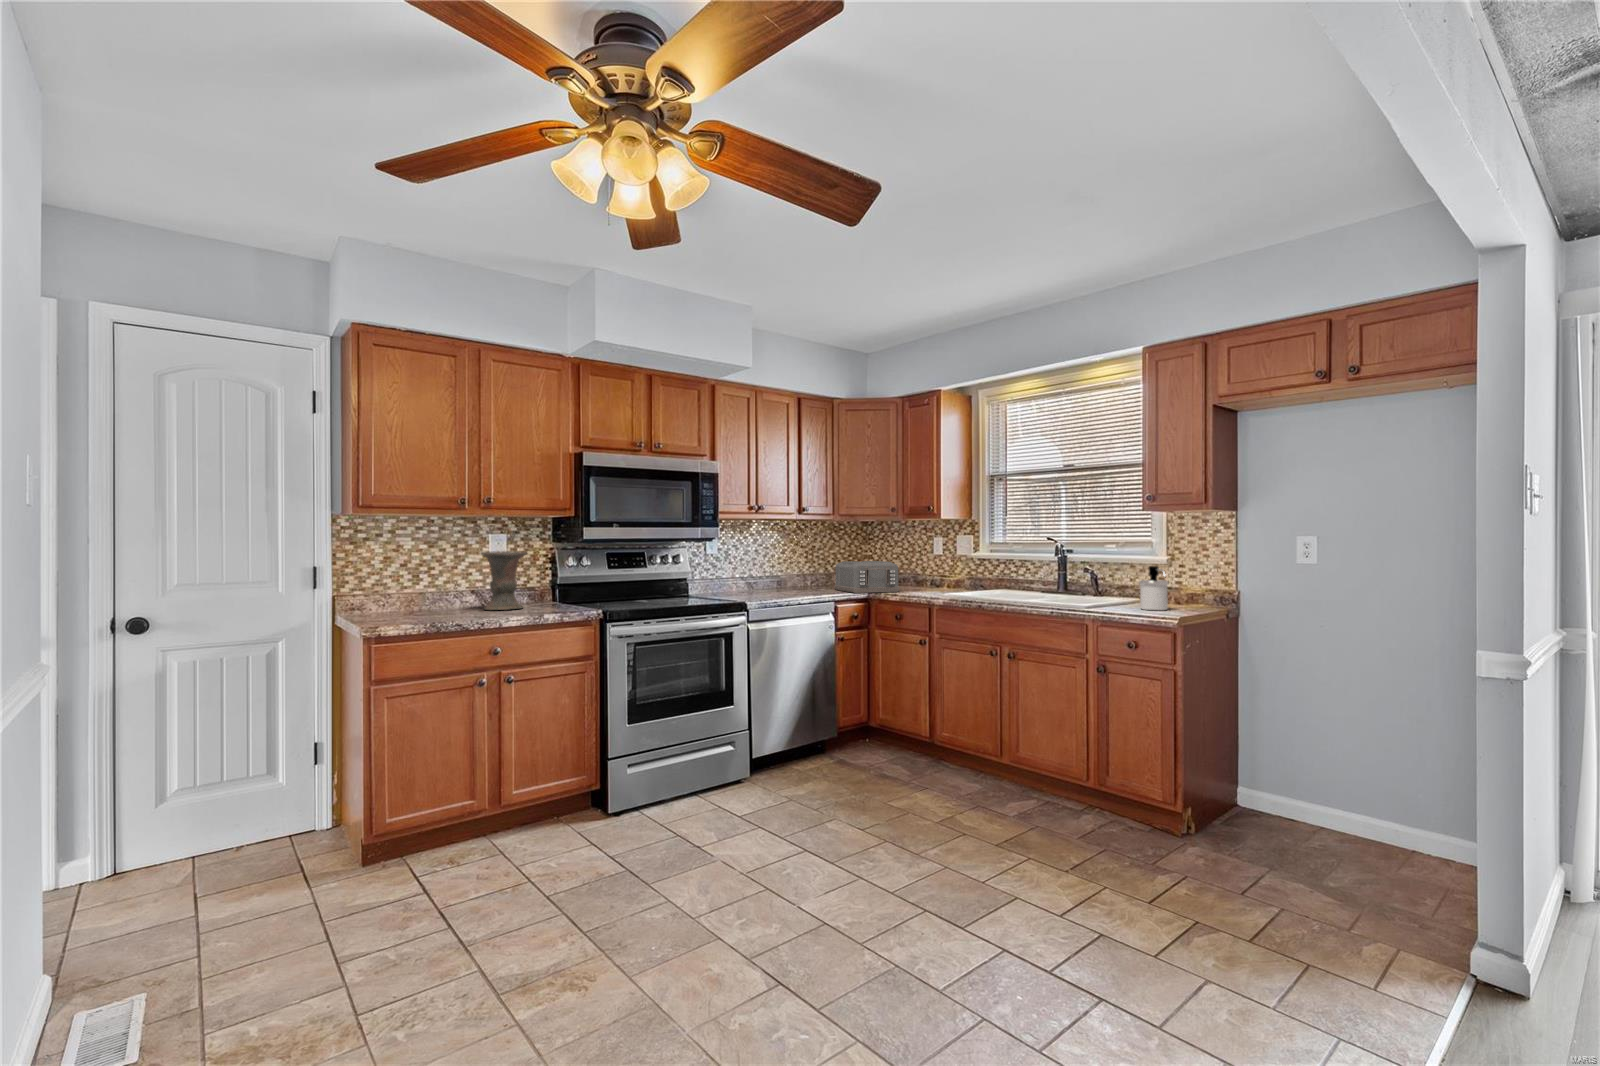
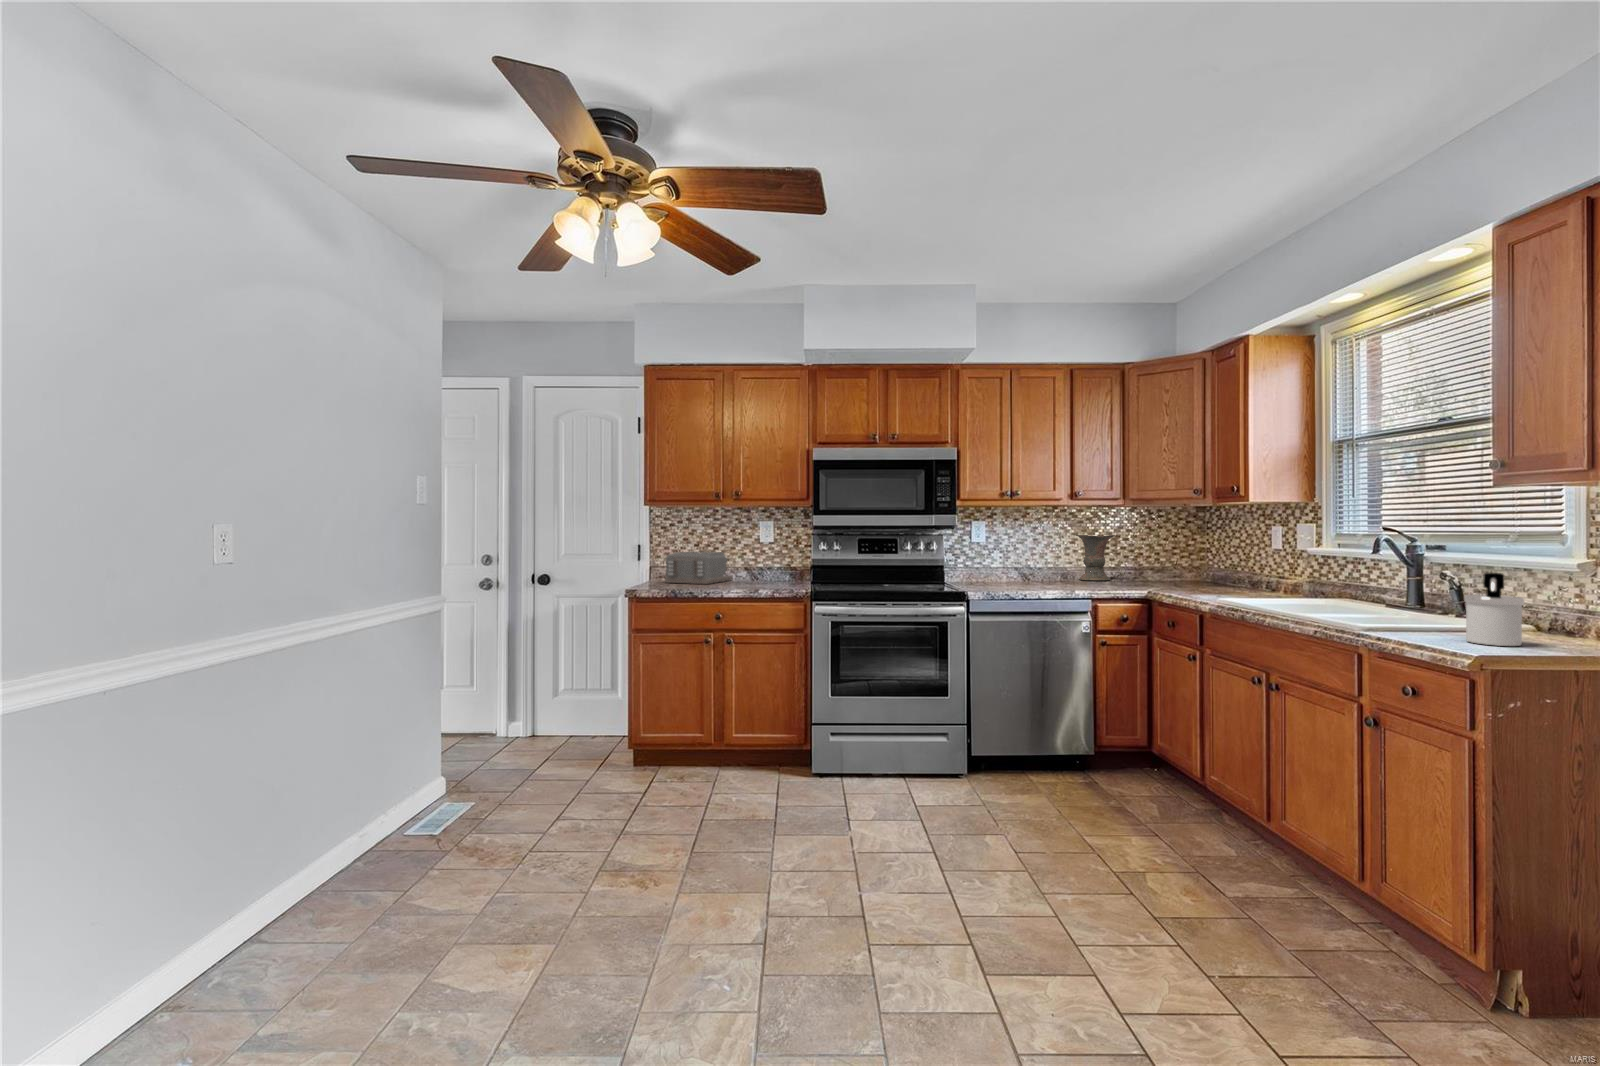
vase: present [480,551,527,610] -> present [1076,534,1115,580]
toaster: present [835,561,900,593] -> present [665,552,733,584]

